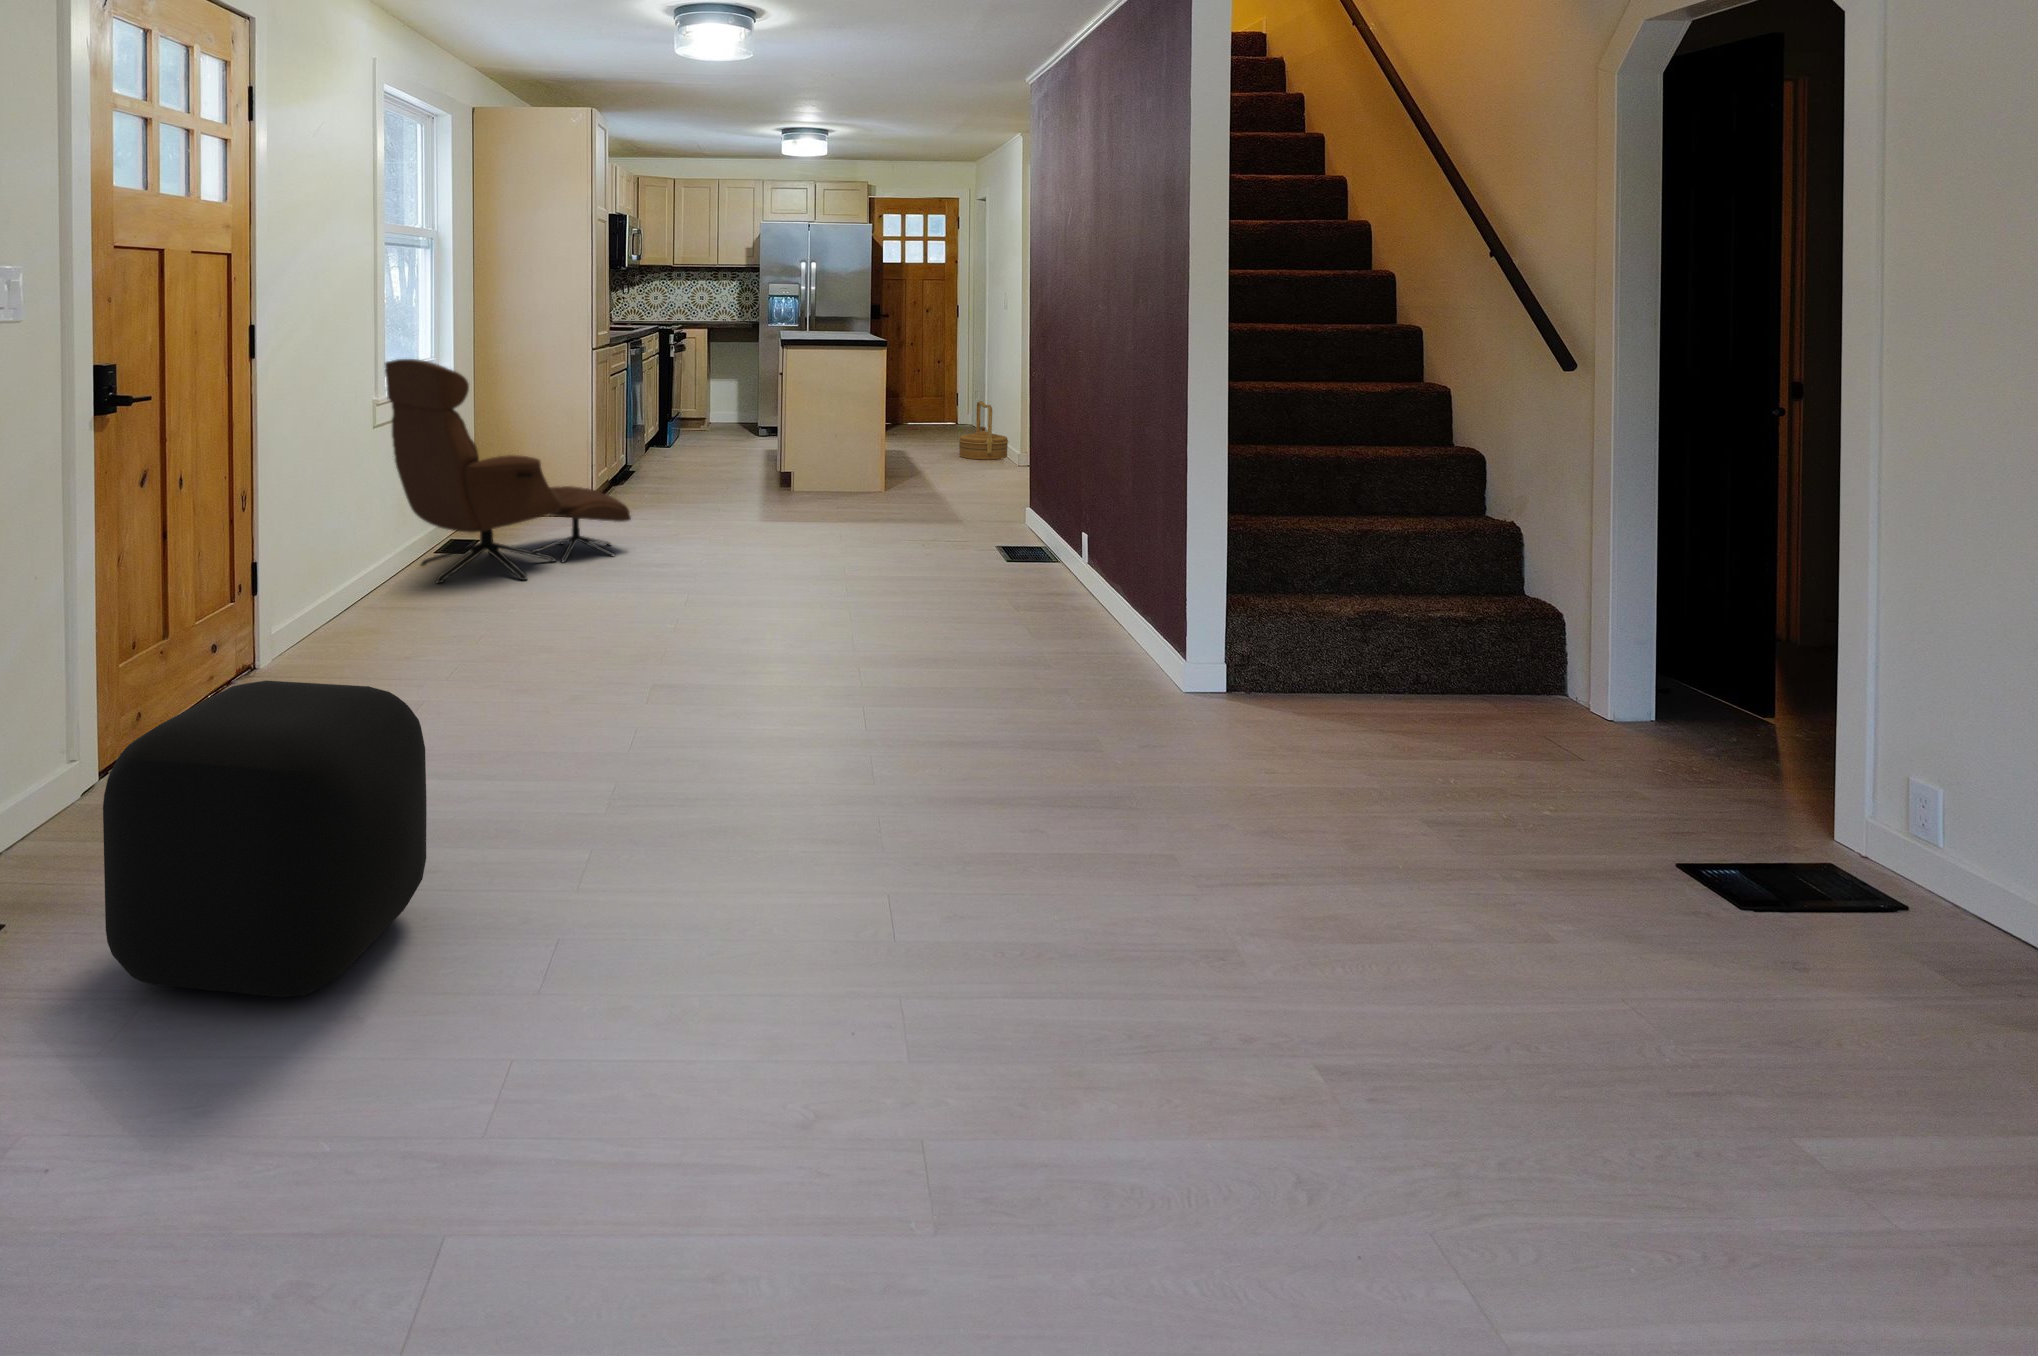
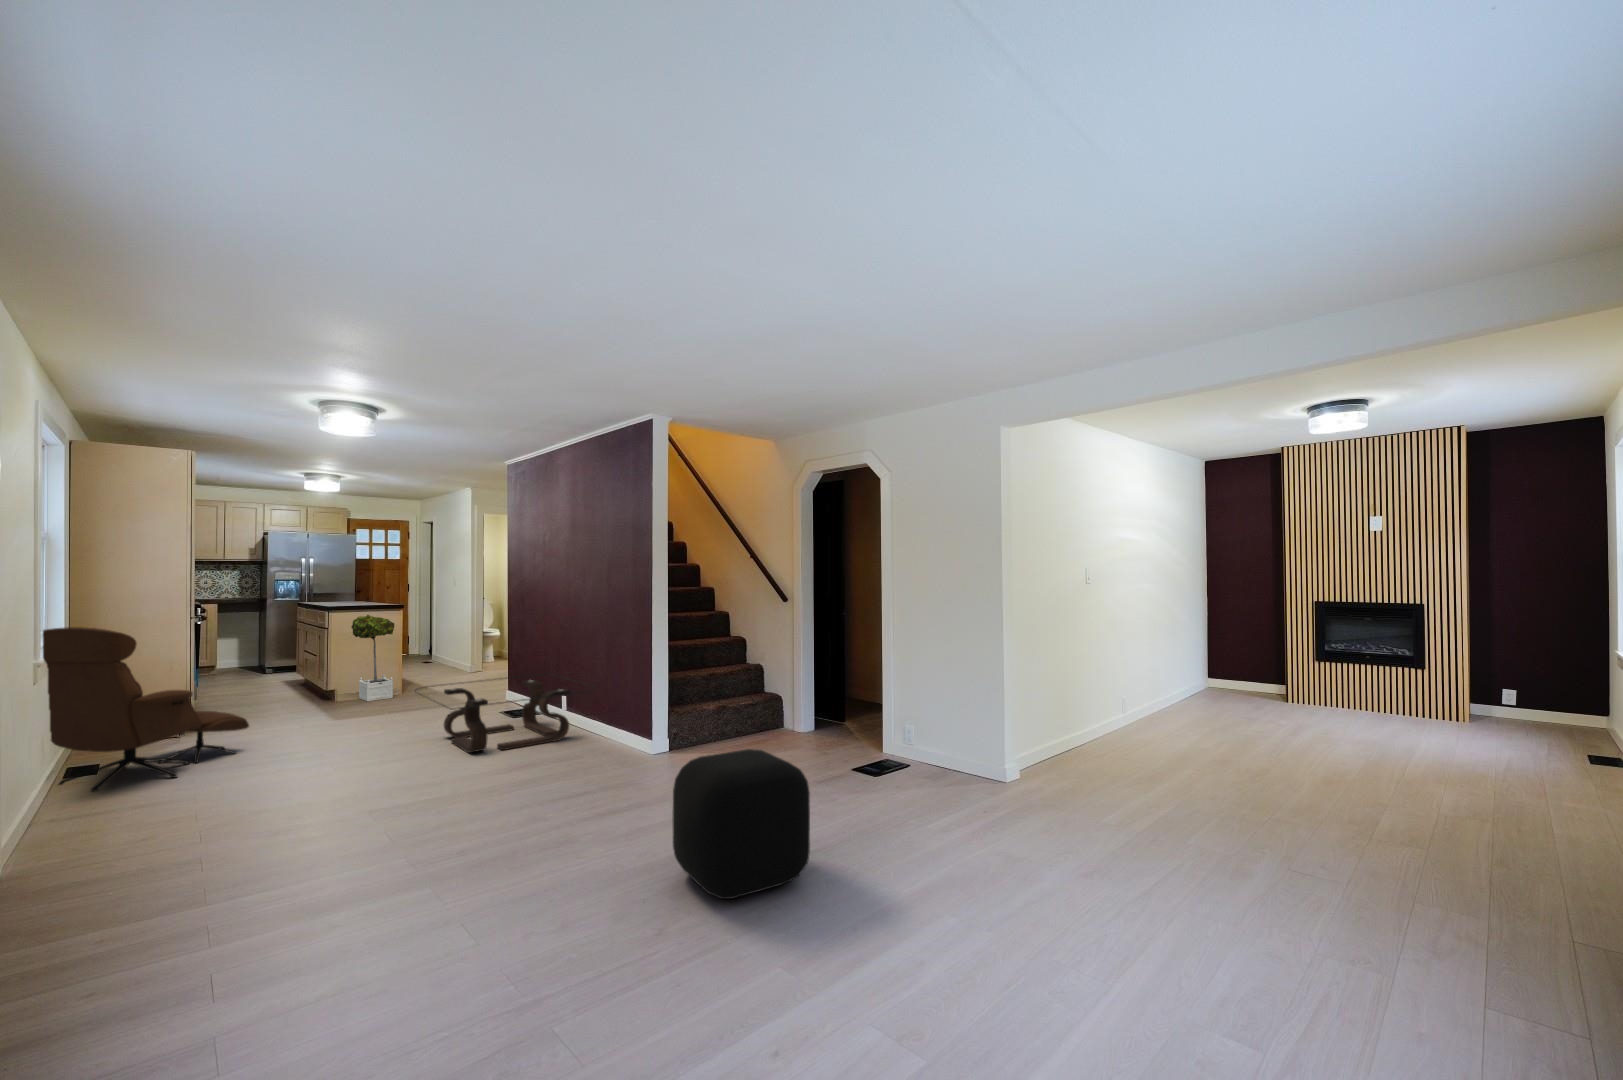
potted tree: none [814,355,873,496] -> present [351,615,394,701]
woven basket: present [959,401,1009,460] -> none [429,639,462,673]
coffee table: none [831,487,1123,625] -> present [419,676,594,753]
ottoman: present [103,681,427,997] -> present [673,749,810,899]

